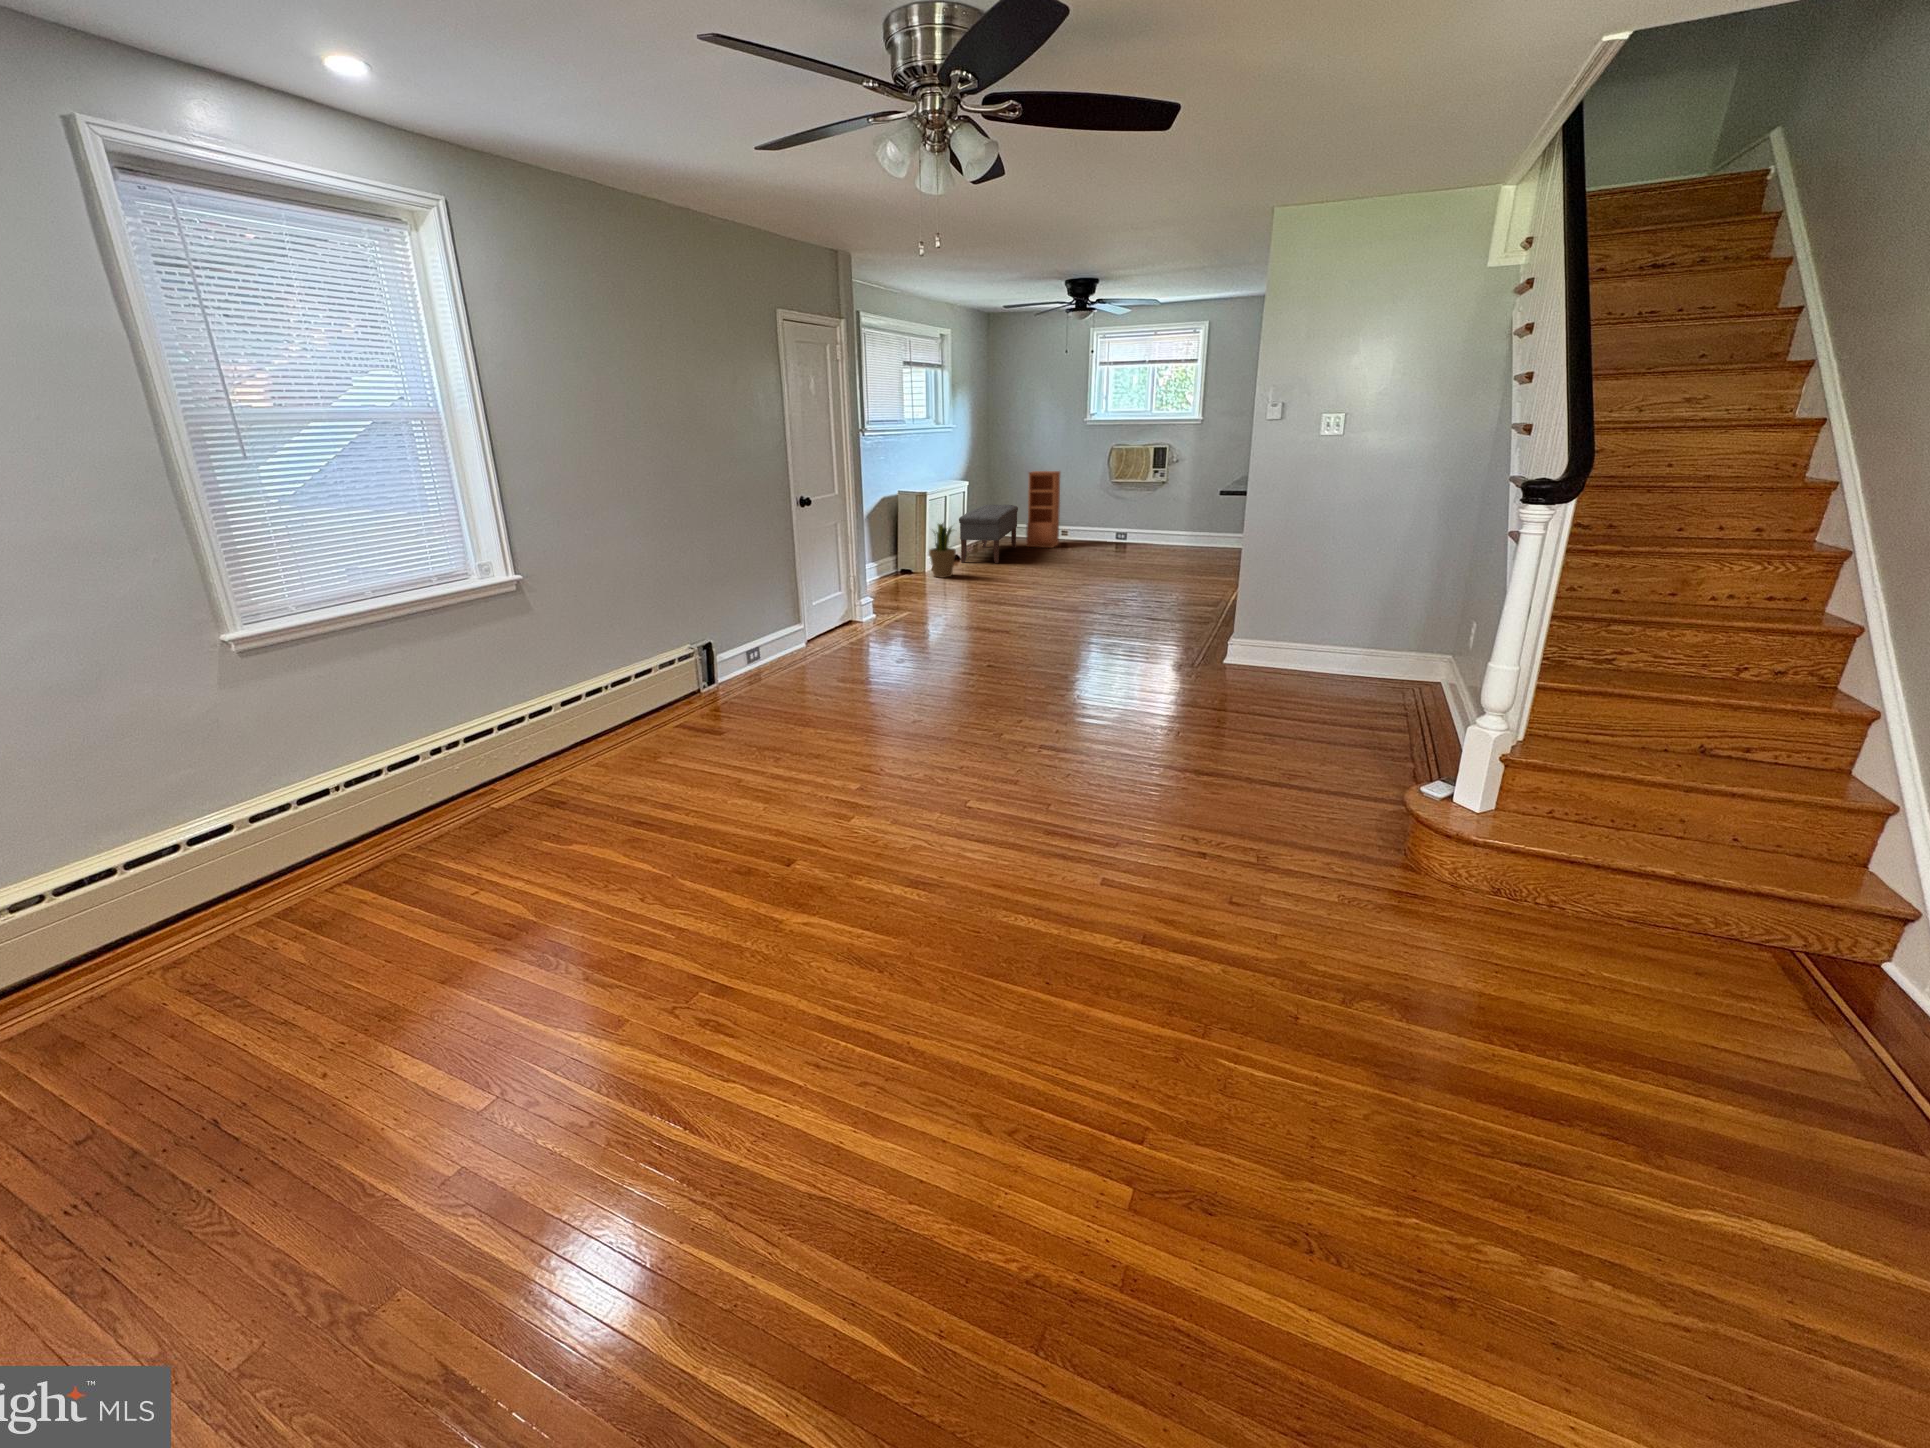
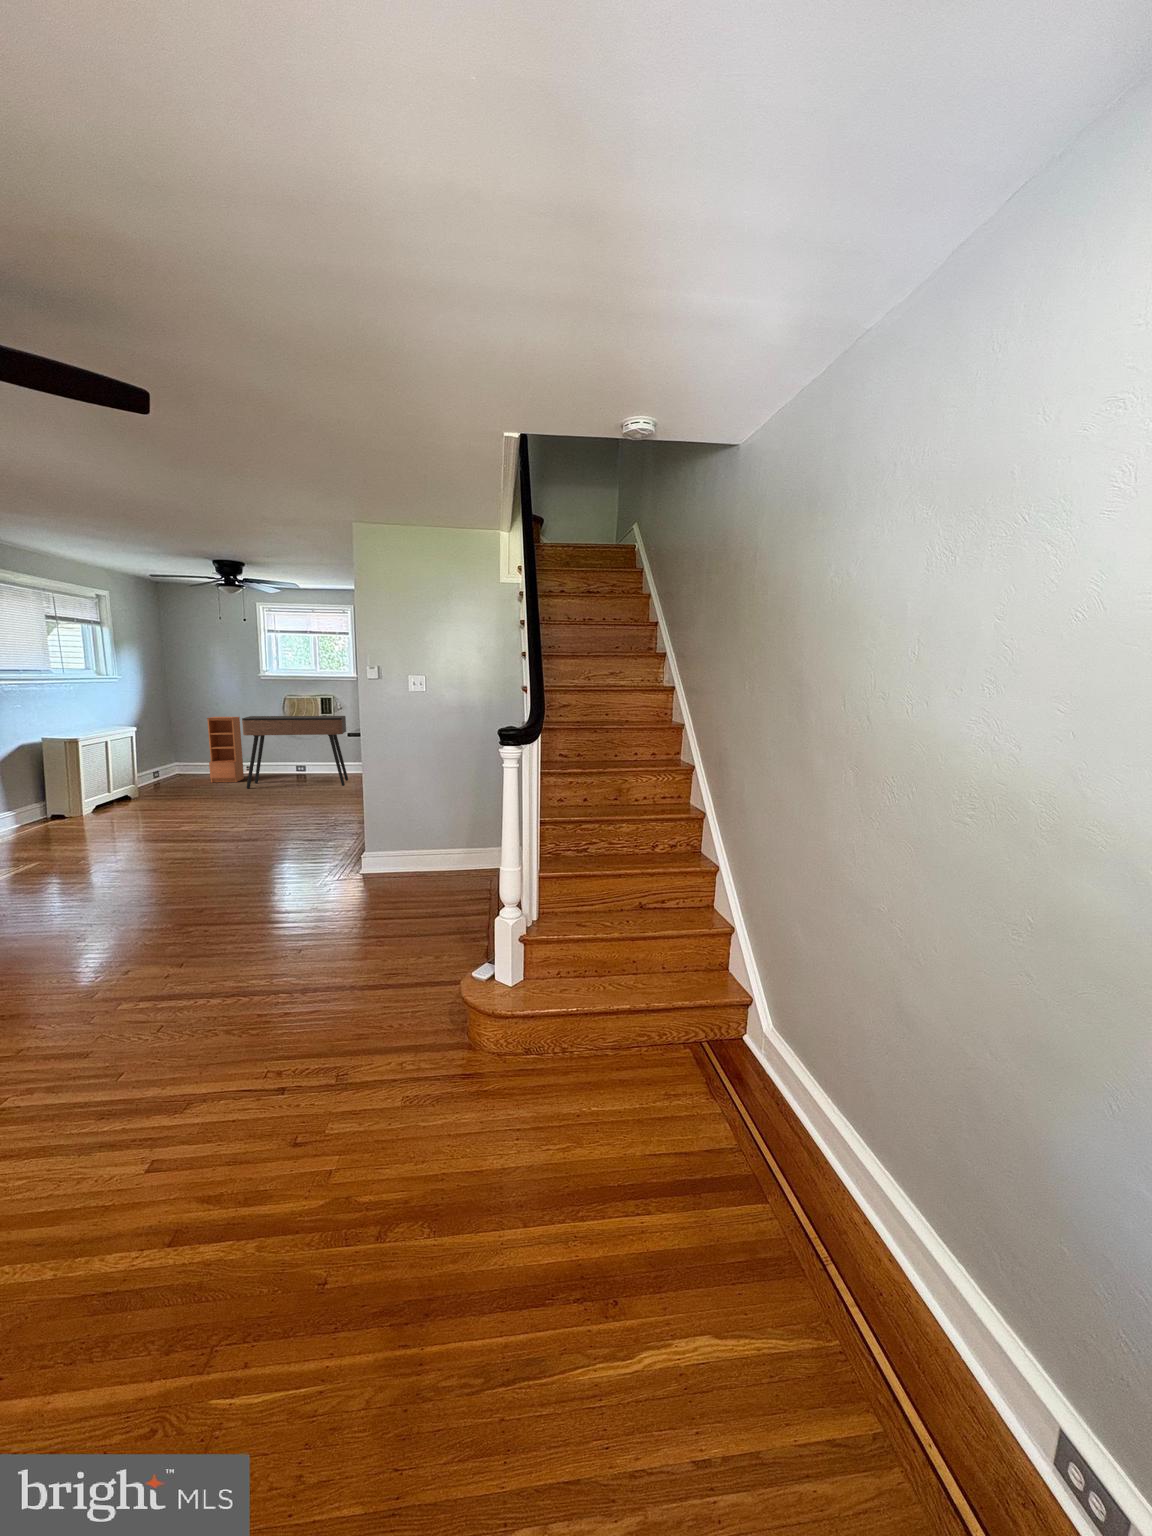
console table: none [1065,470,1184,560] -> present [242,716,348,789]
bench: present [959,505,1018,563] -> none [126,747,200,802]
potted plant: present [929,523,956,578] -> none [85,766,119,820]

